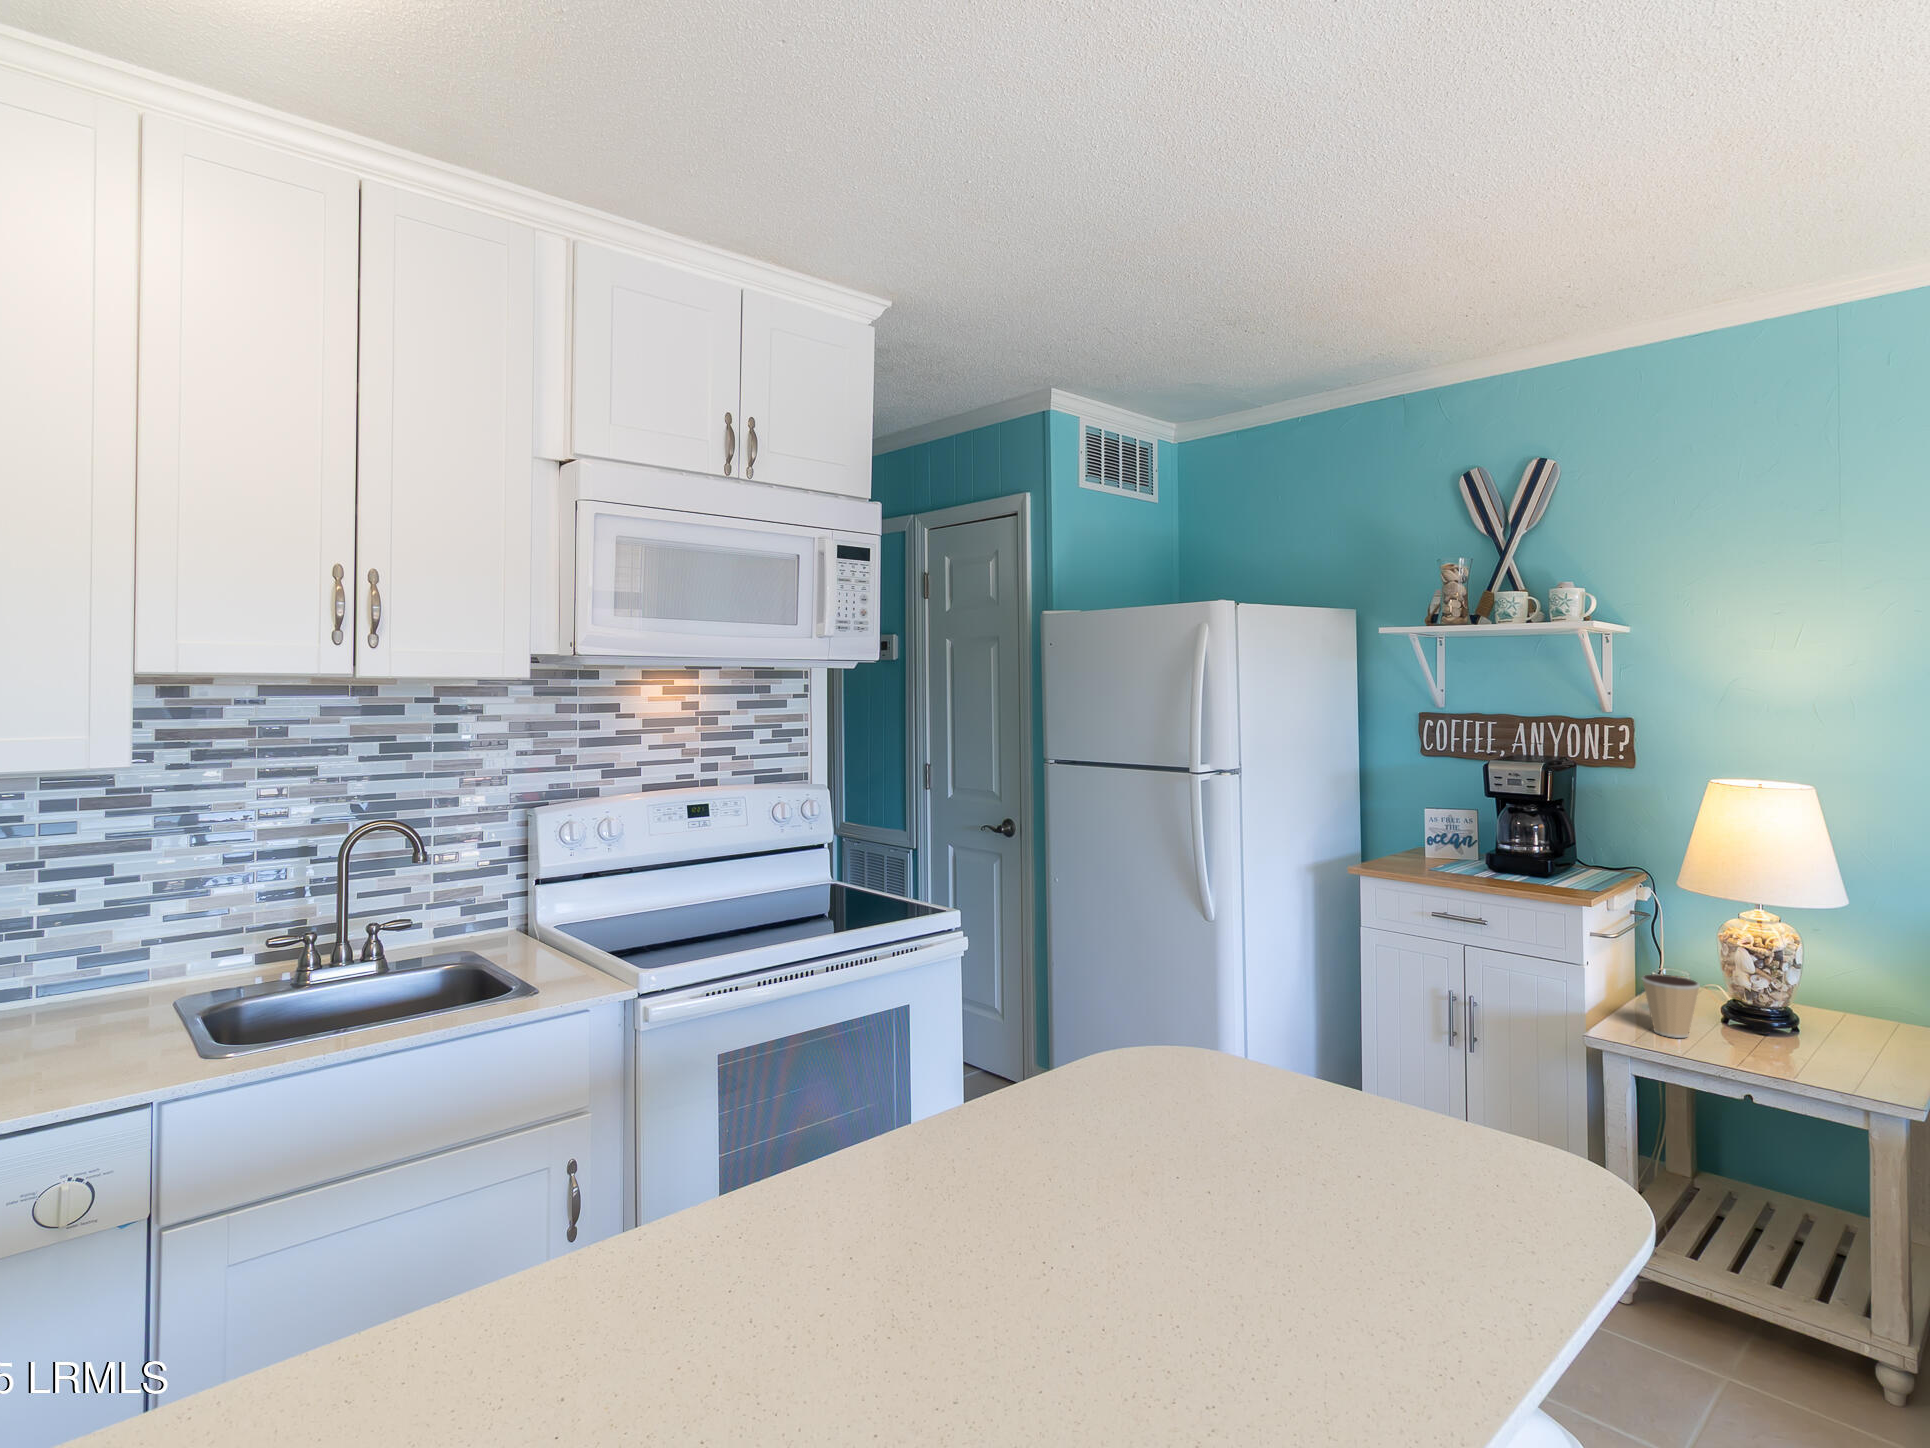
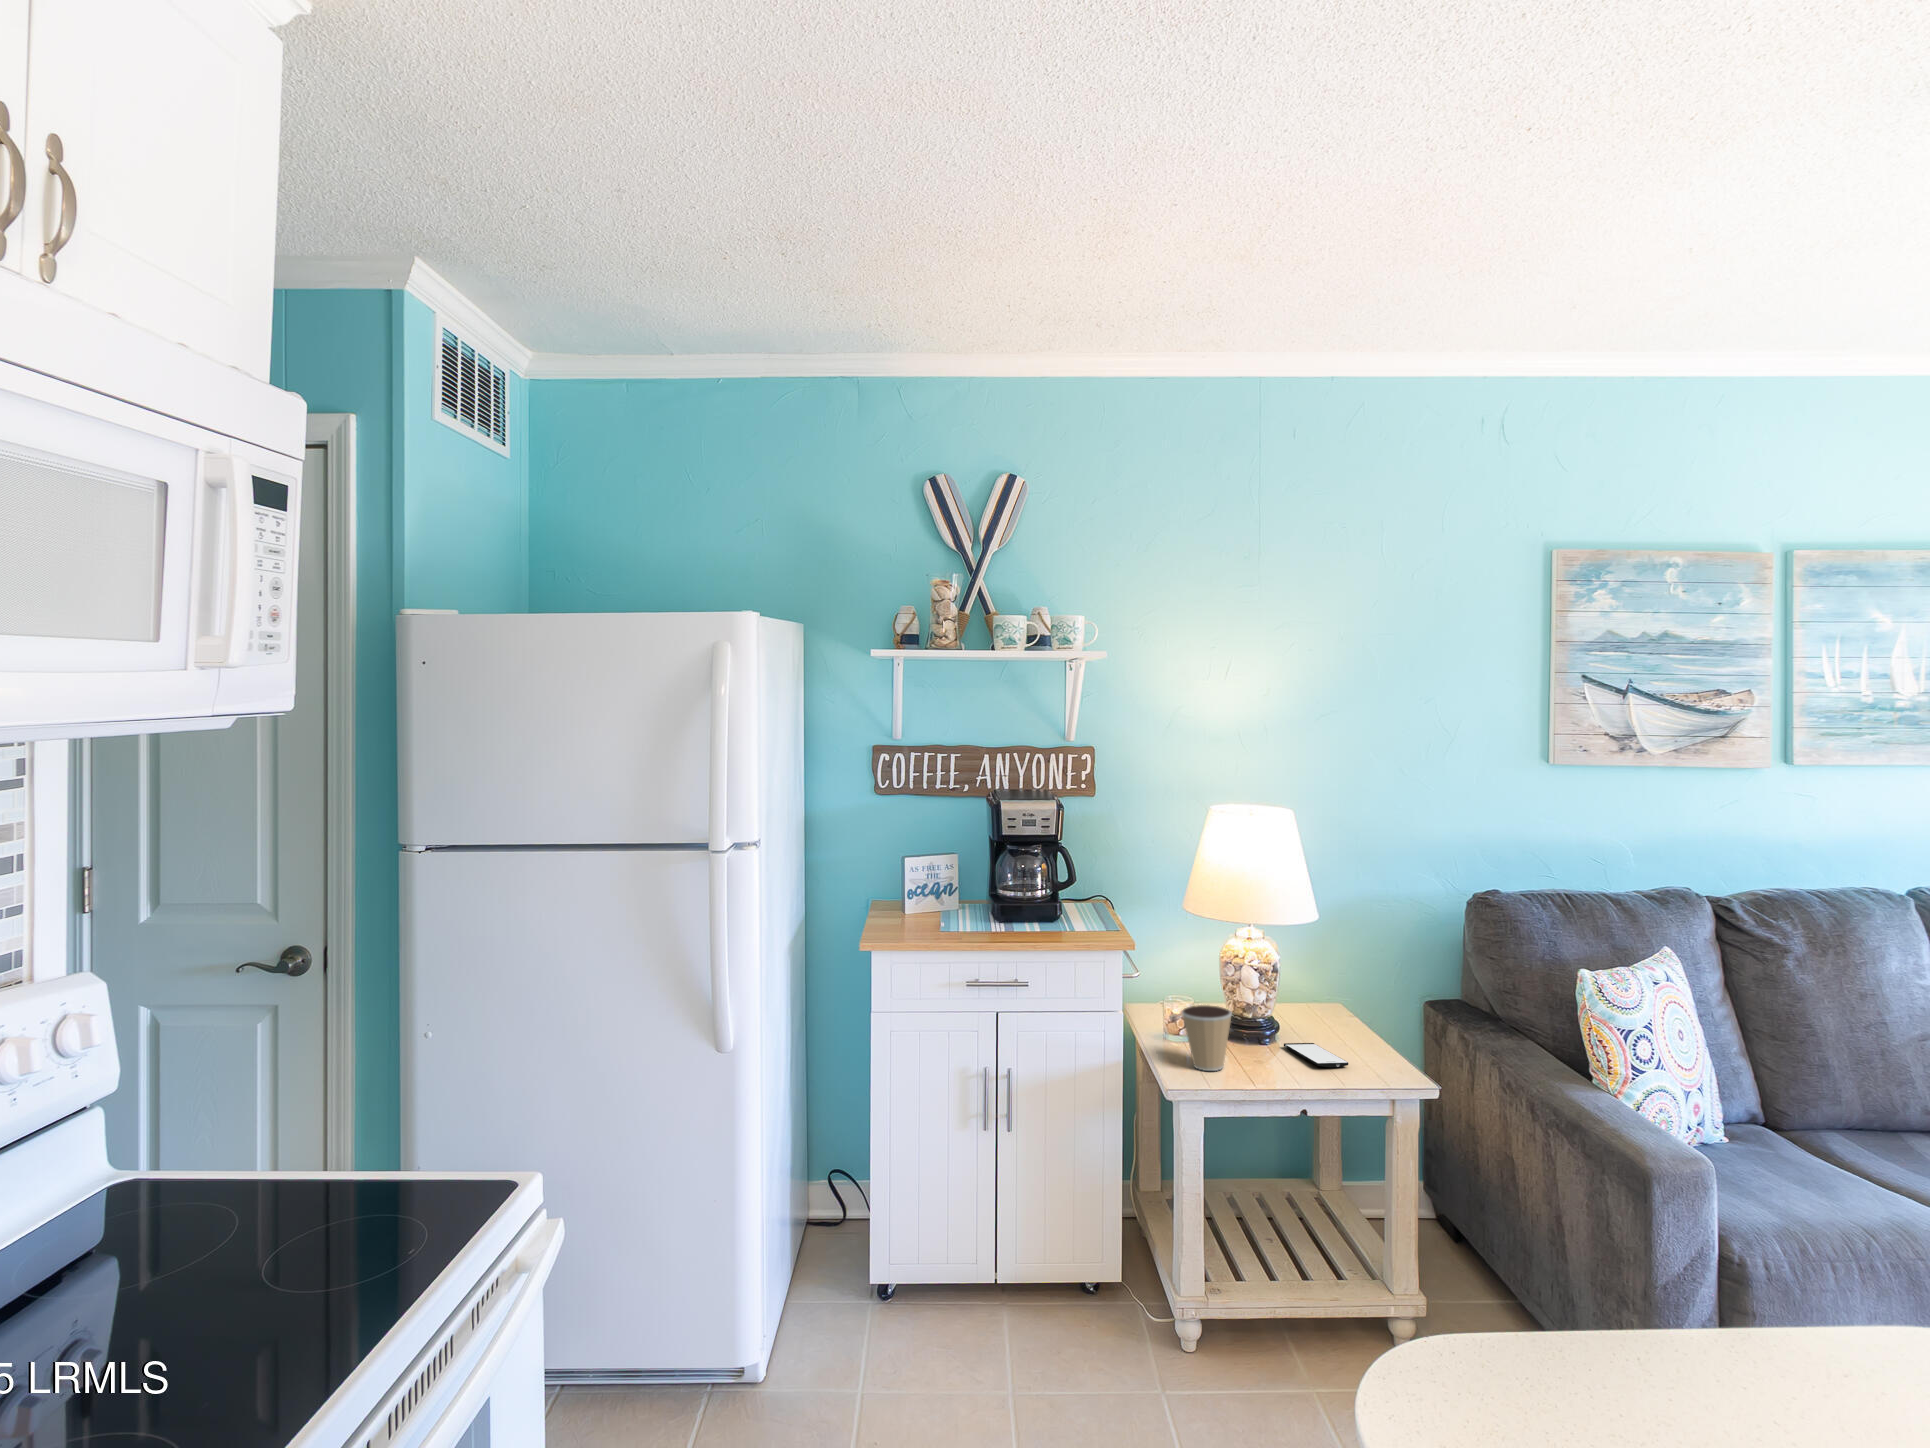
smartphone: none [1796,1040,1848,1071] -> present [1284,1043,1348,1067]

